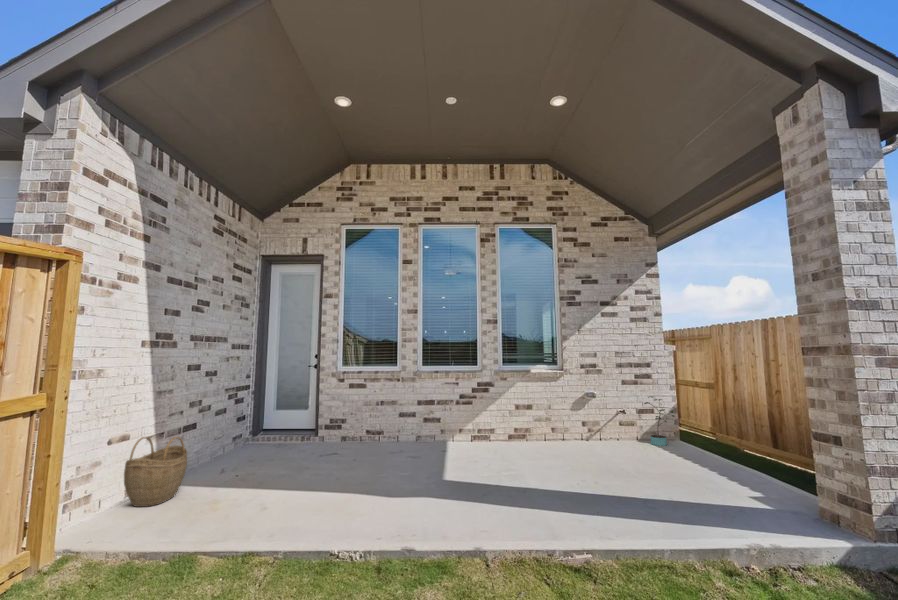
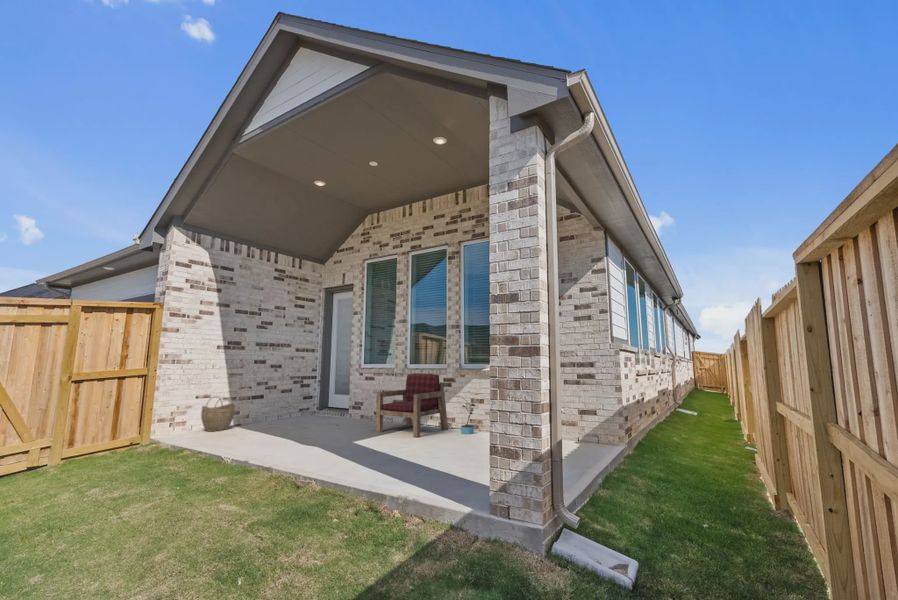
armchair: none [426,378,496,459] -> present [376,373,448,437]
potted plant: present [644,396,675,446] -> present [457,394,477,434]

